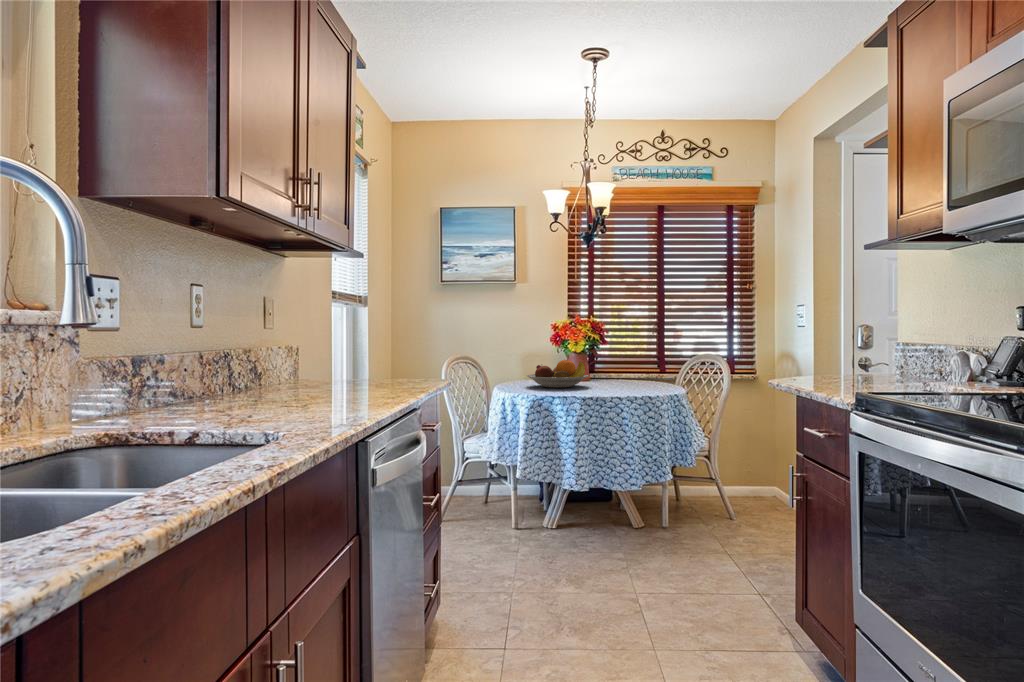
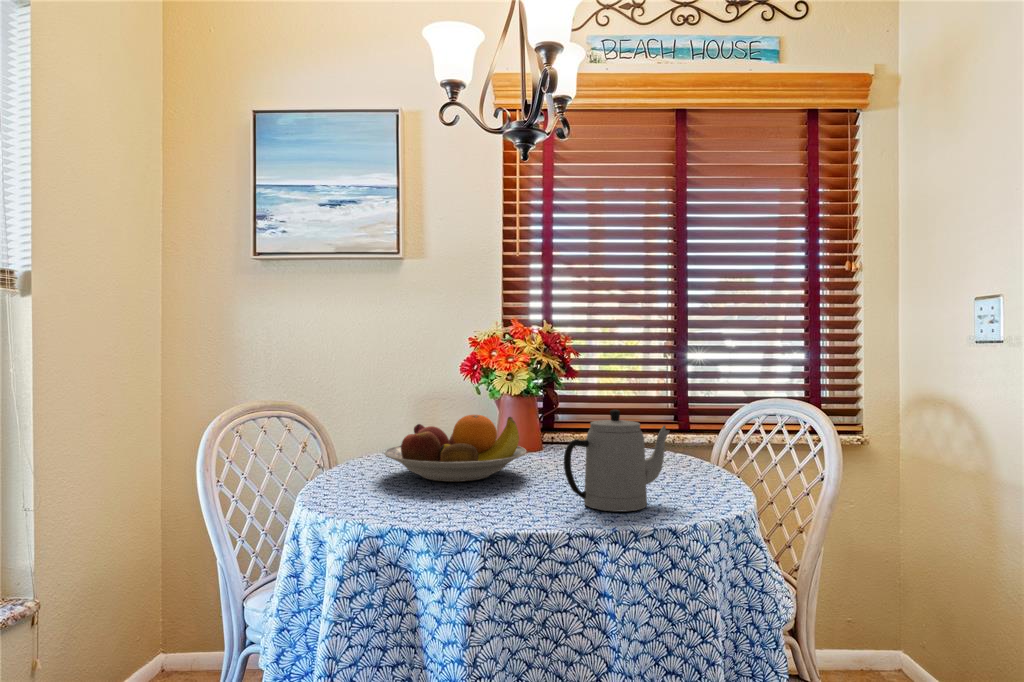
teapot: none [608,355,650,392] -> present [564,410,670,512]

